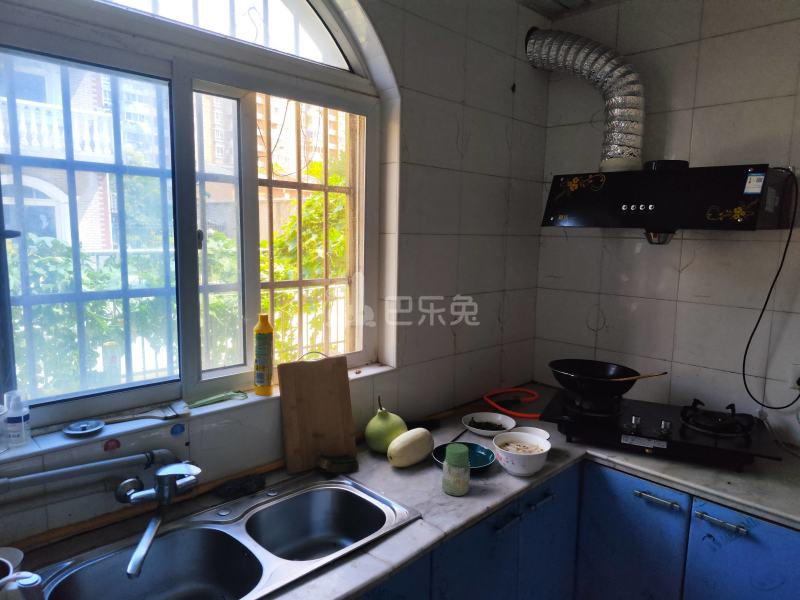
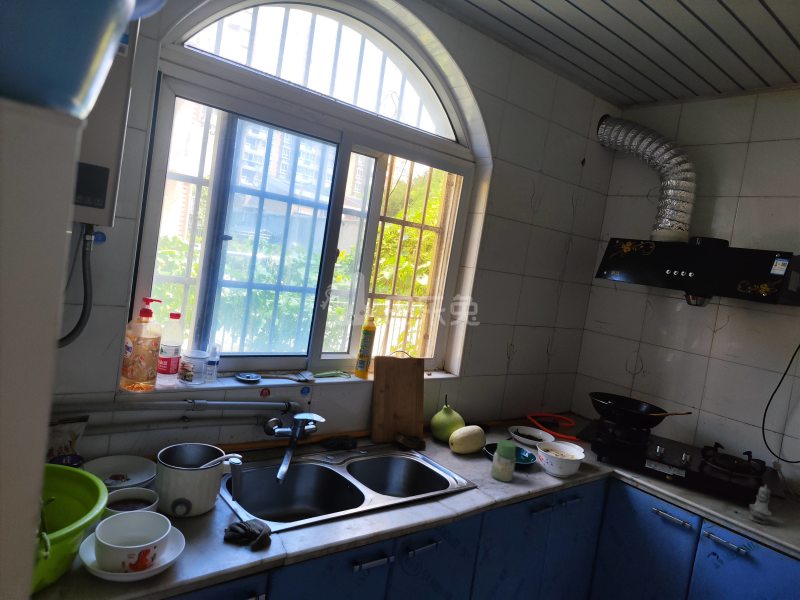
salt shaker: none [741,446,767,492] -> present [748,485,772,525]

